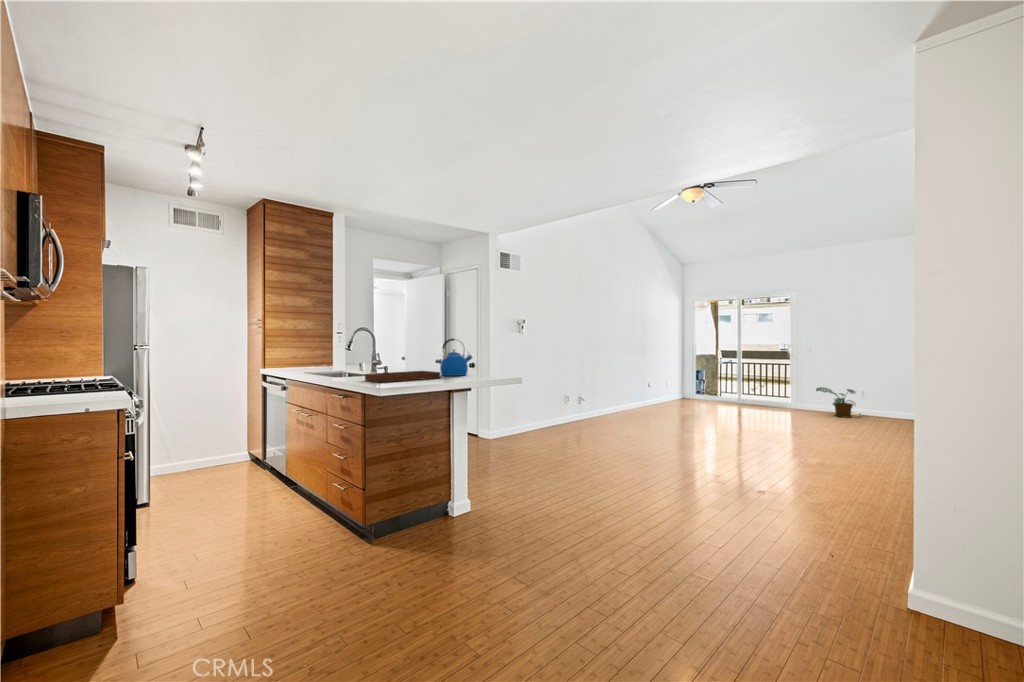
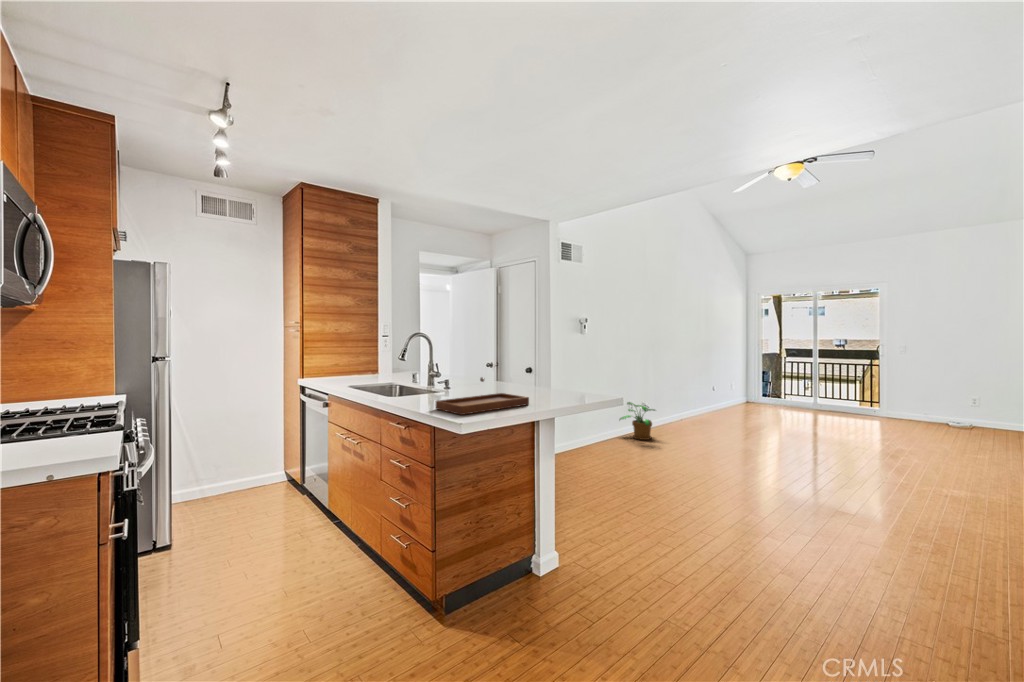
kettle: present [440,338,472,376] -> none [523,351,562,400]
potted plant: present [816,387,855,418] -> present [619,402,655,440]

